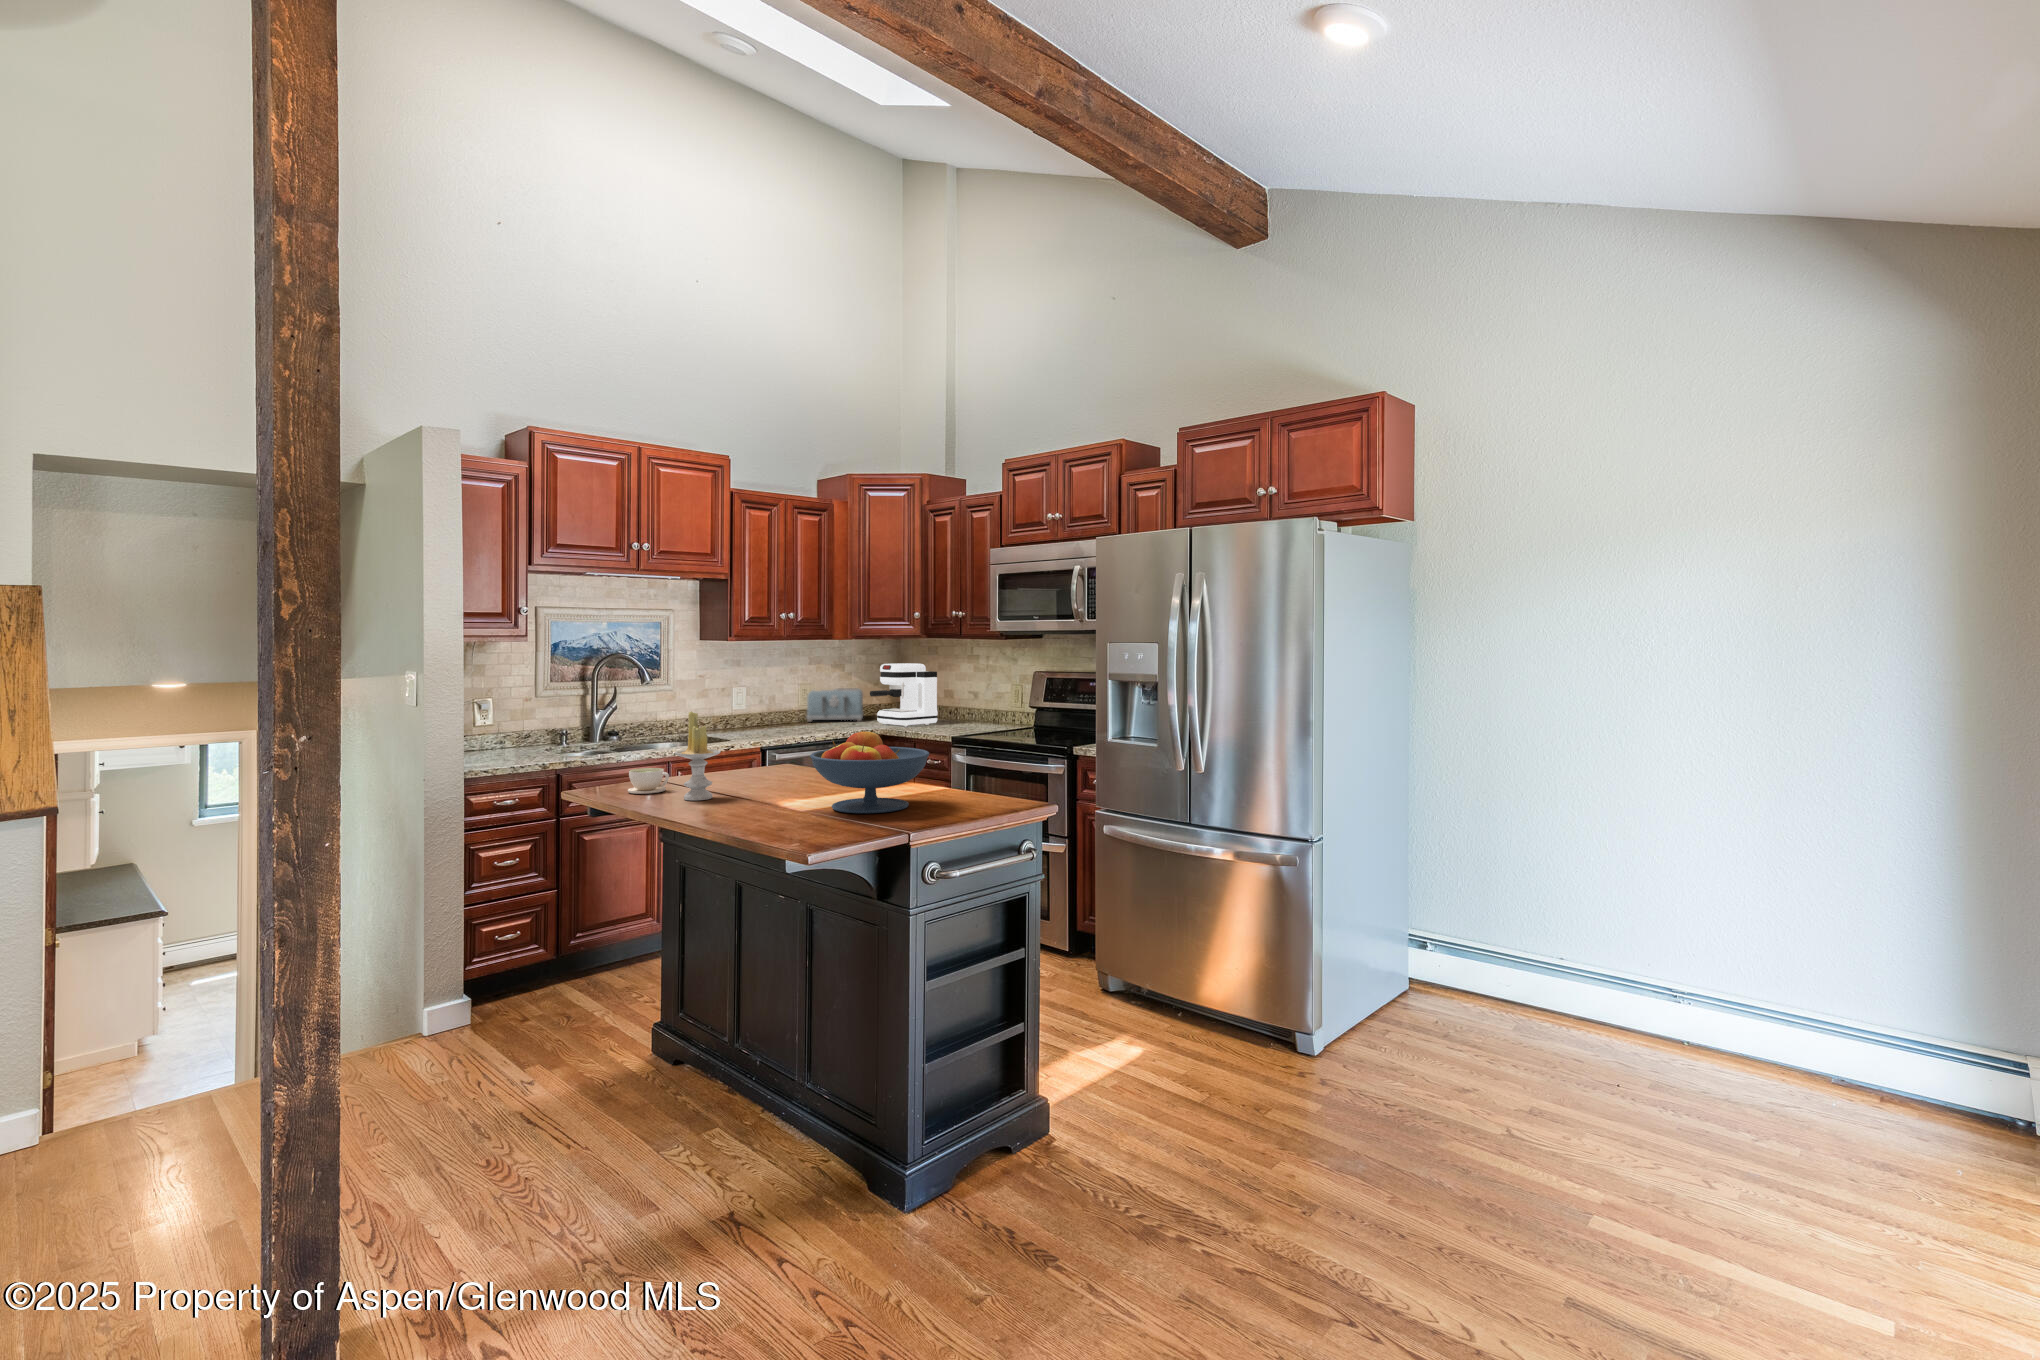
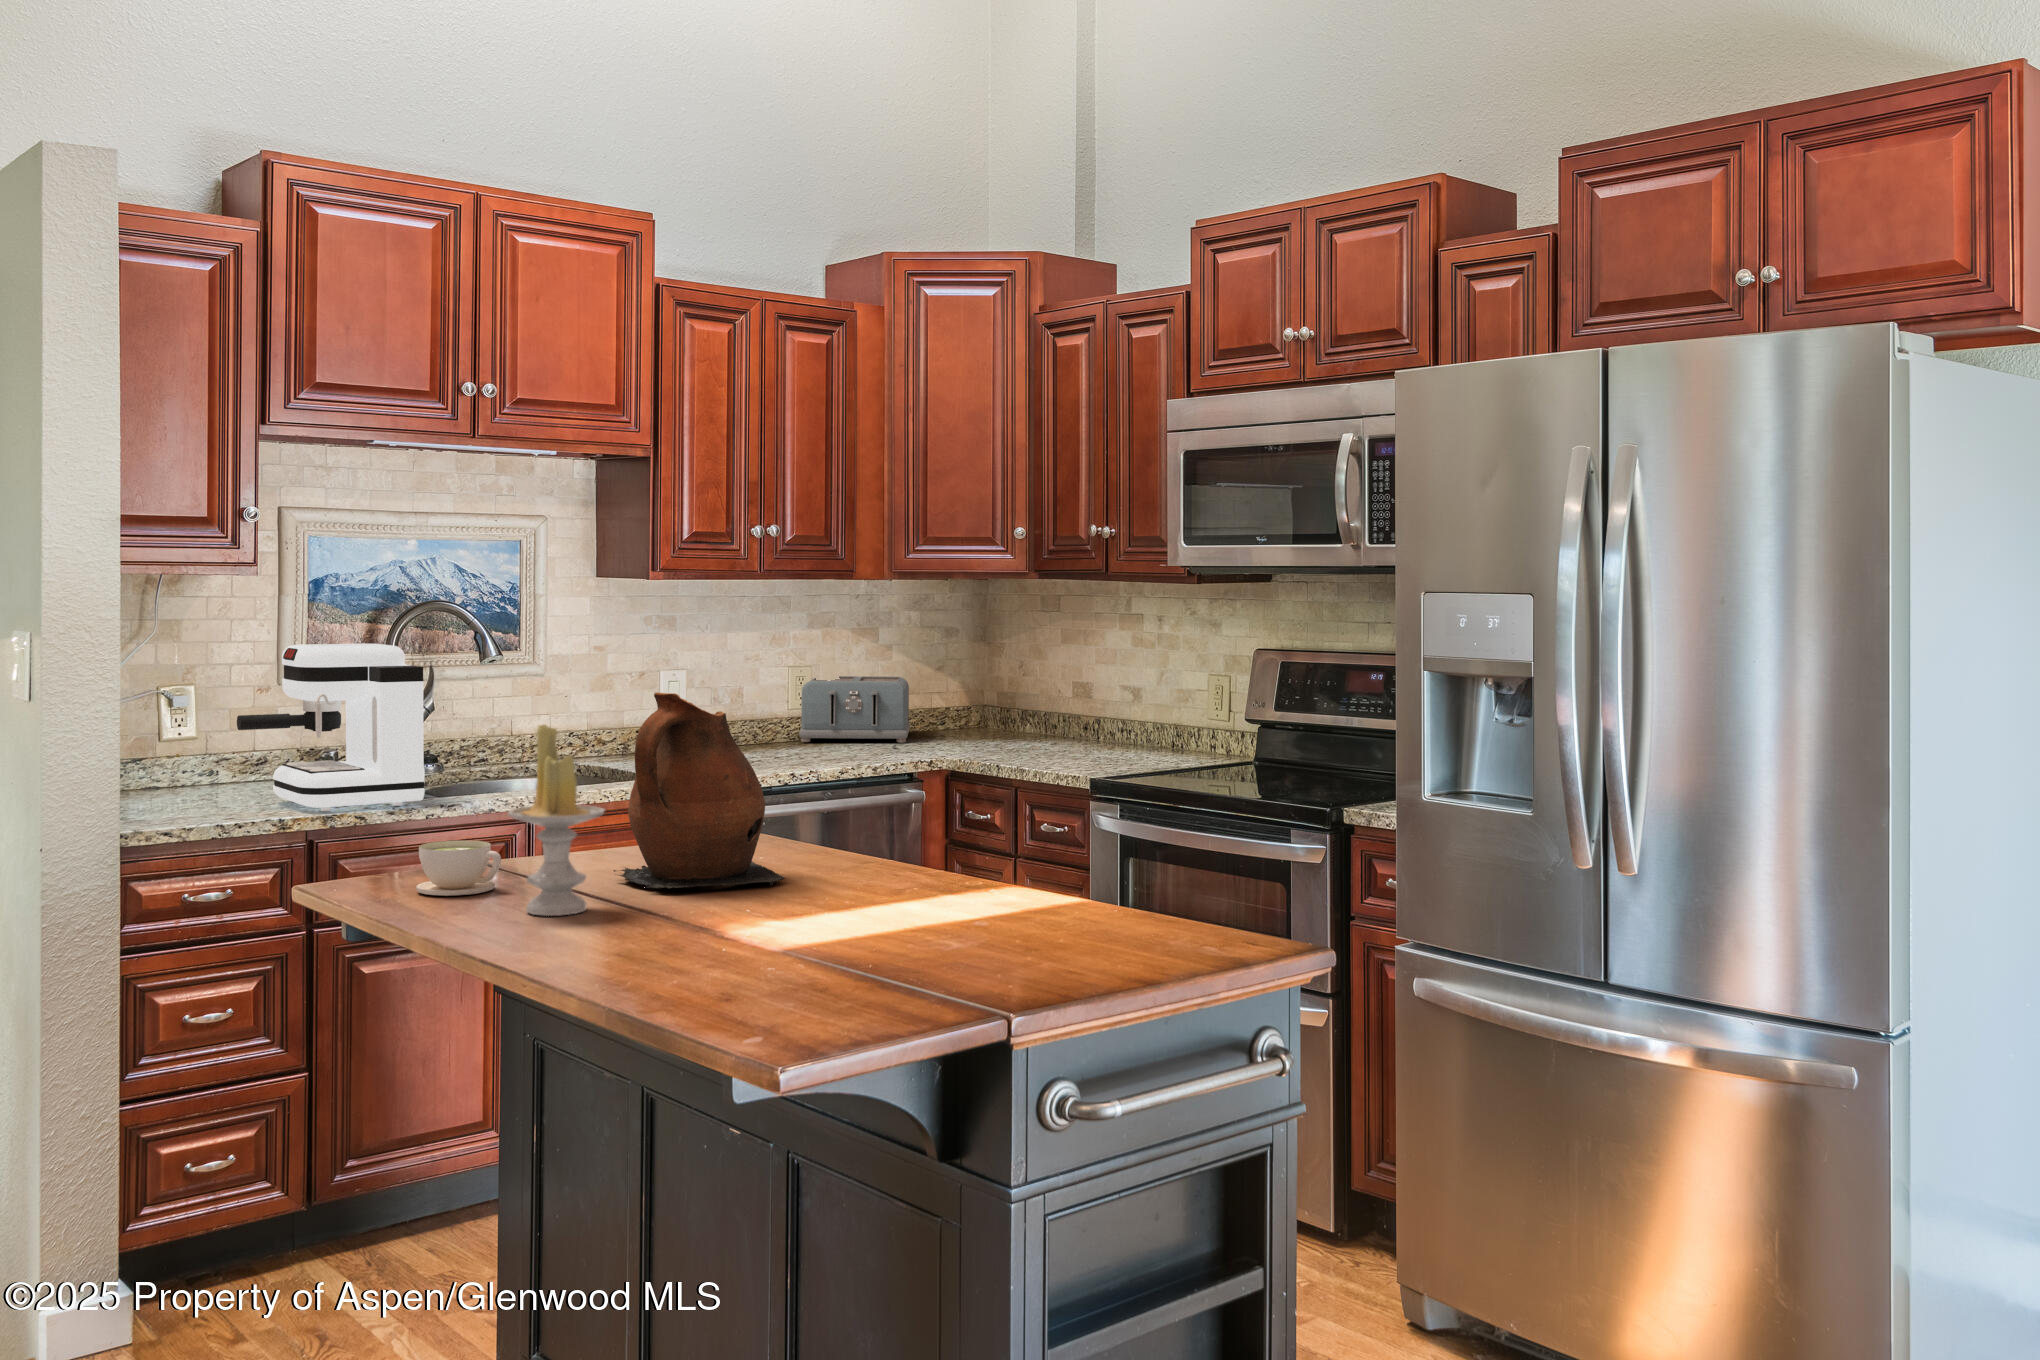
coffee maker: present [870,663,938,727] -> present [237,644,425,811]
ceramic pitcher: none [723,696,806,788] -> present [614,692,784,888]
fruit bowl: present [810,730,929,813] -> none [789,772,1053,961]

